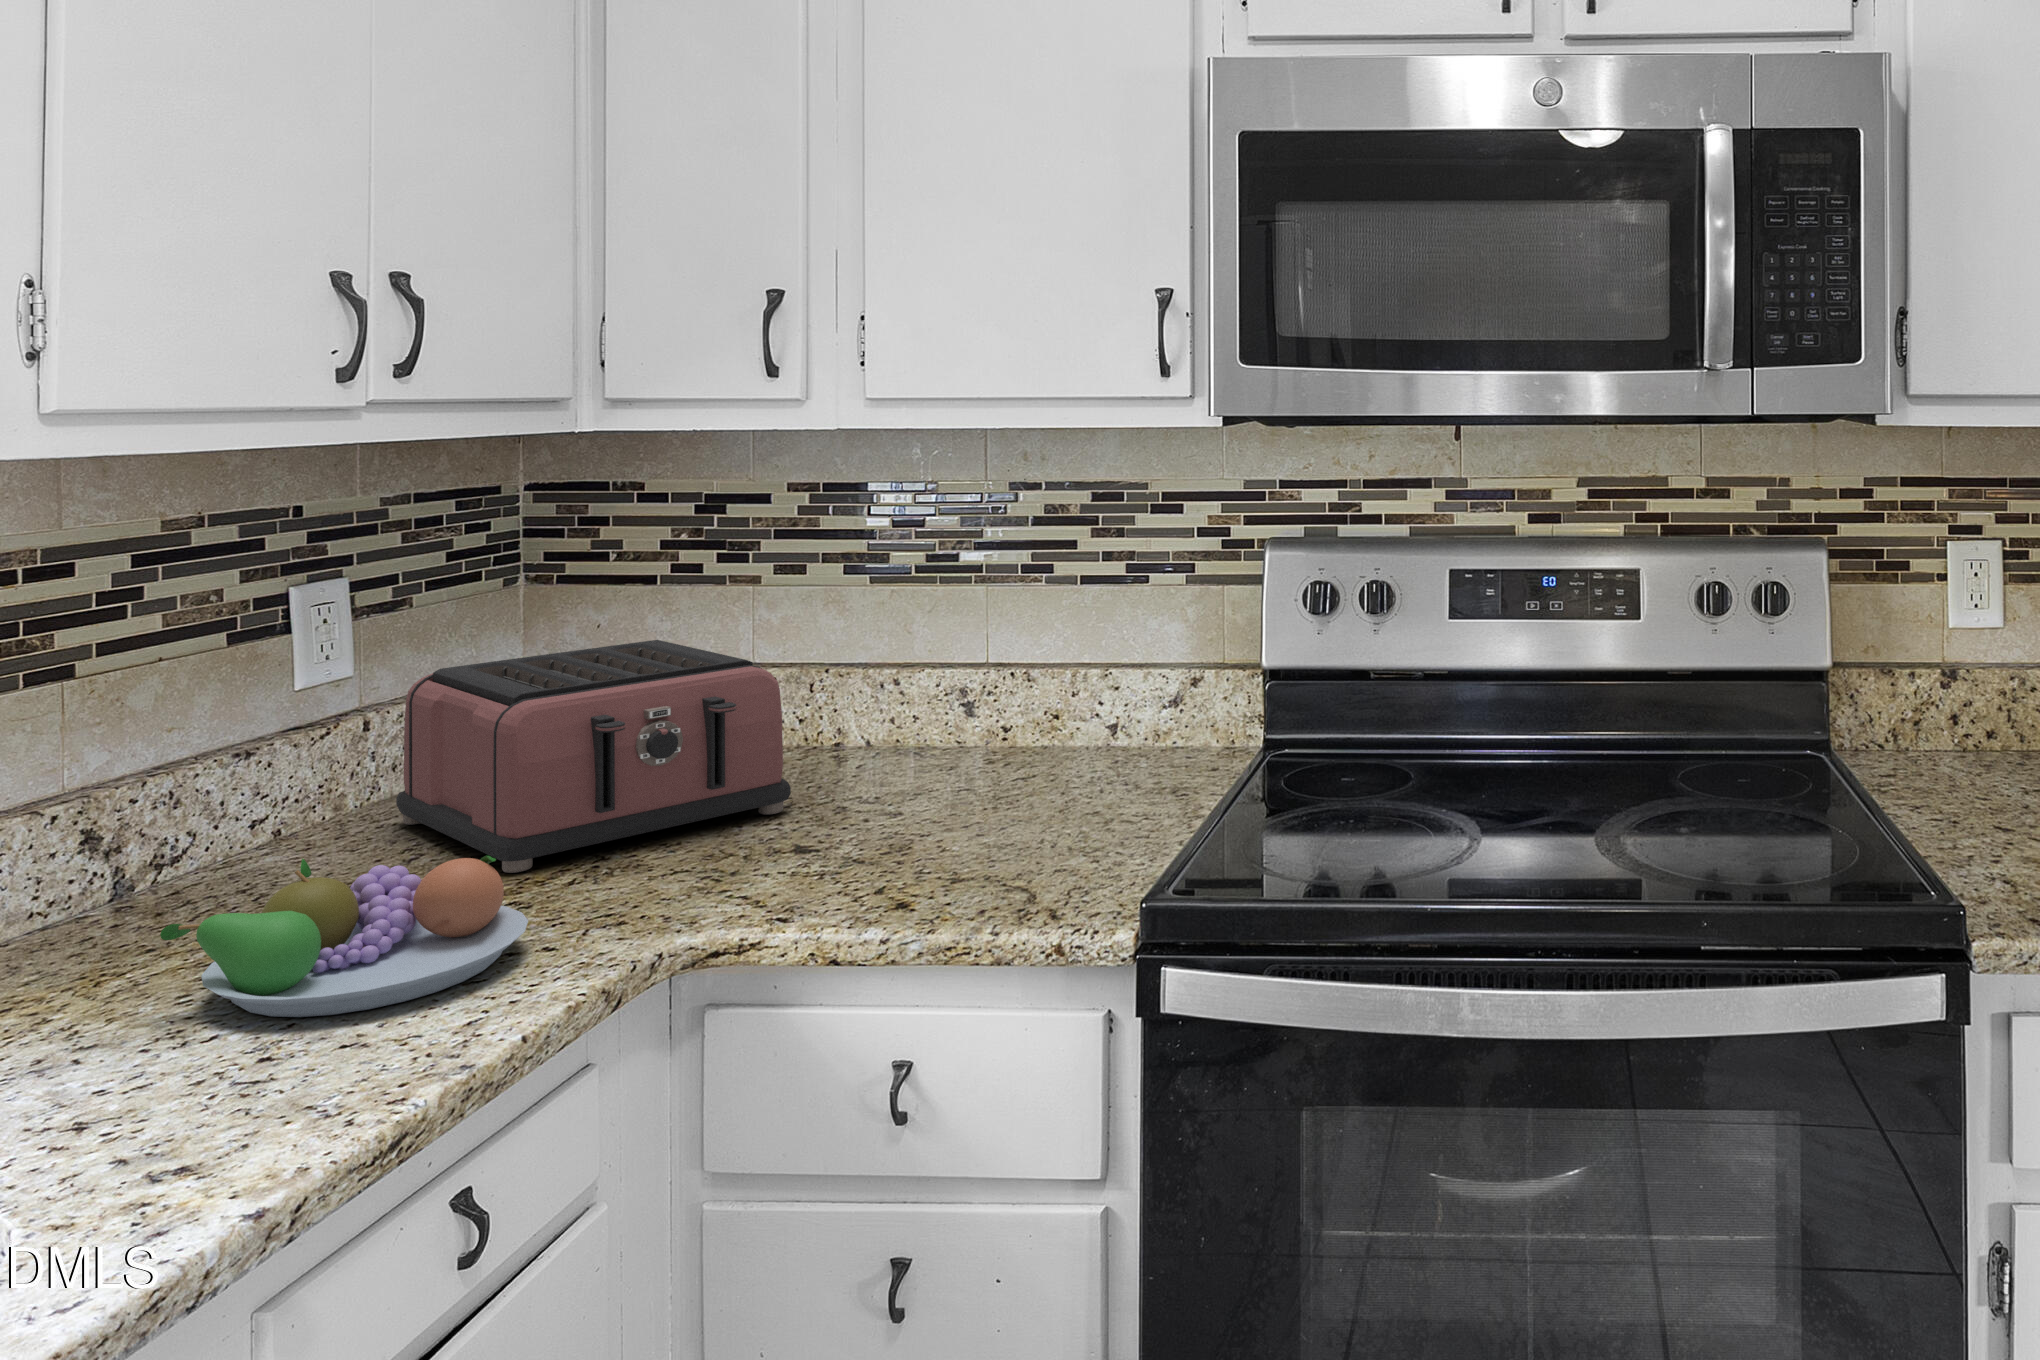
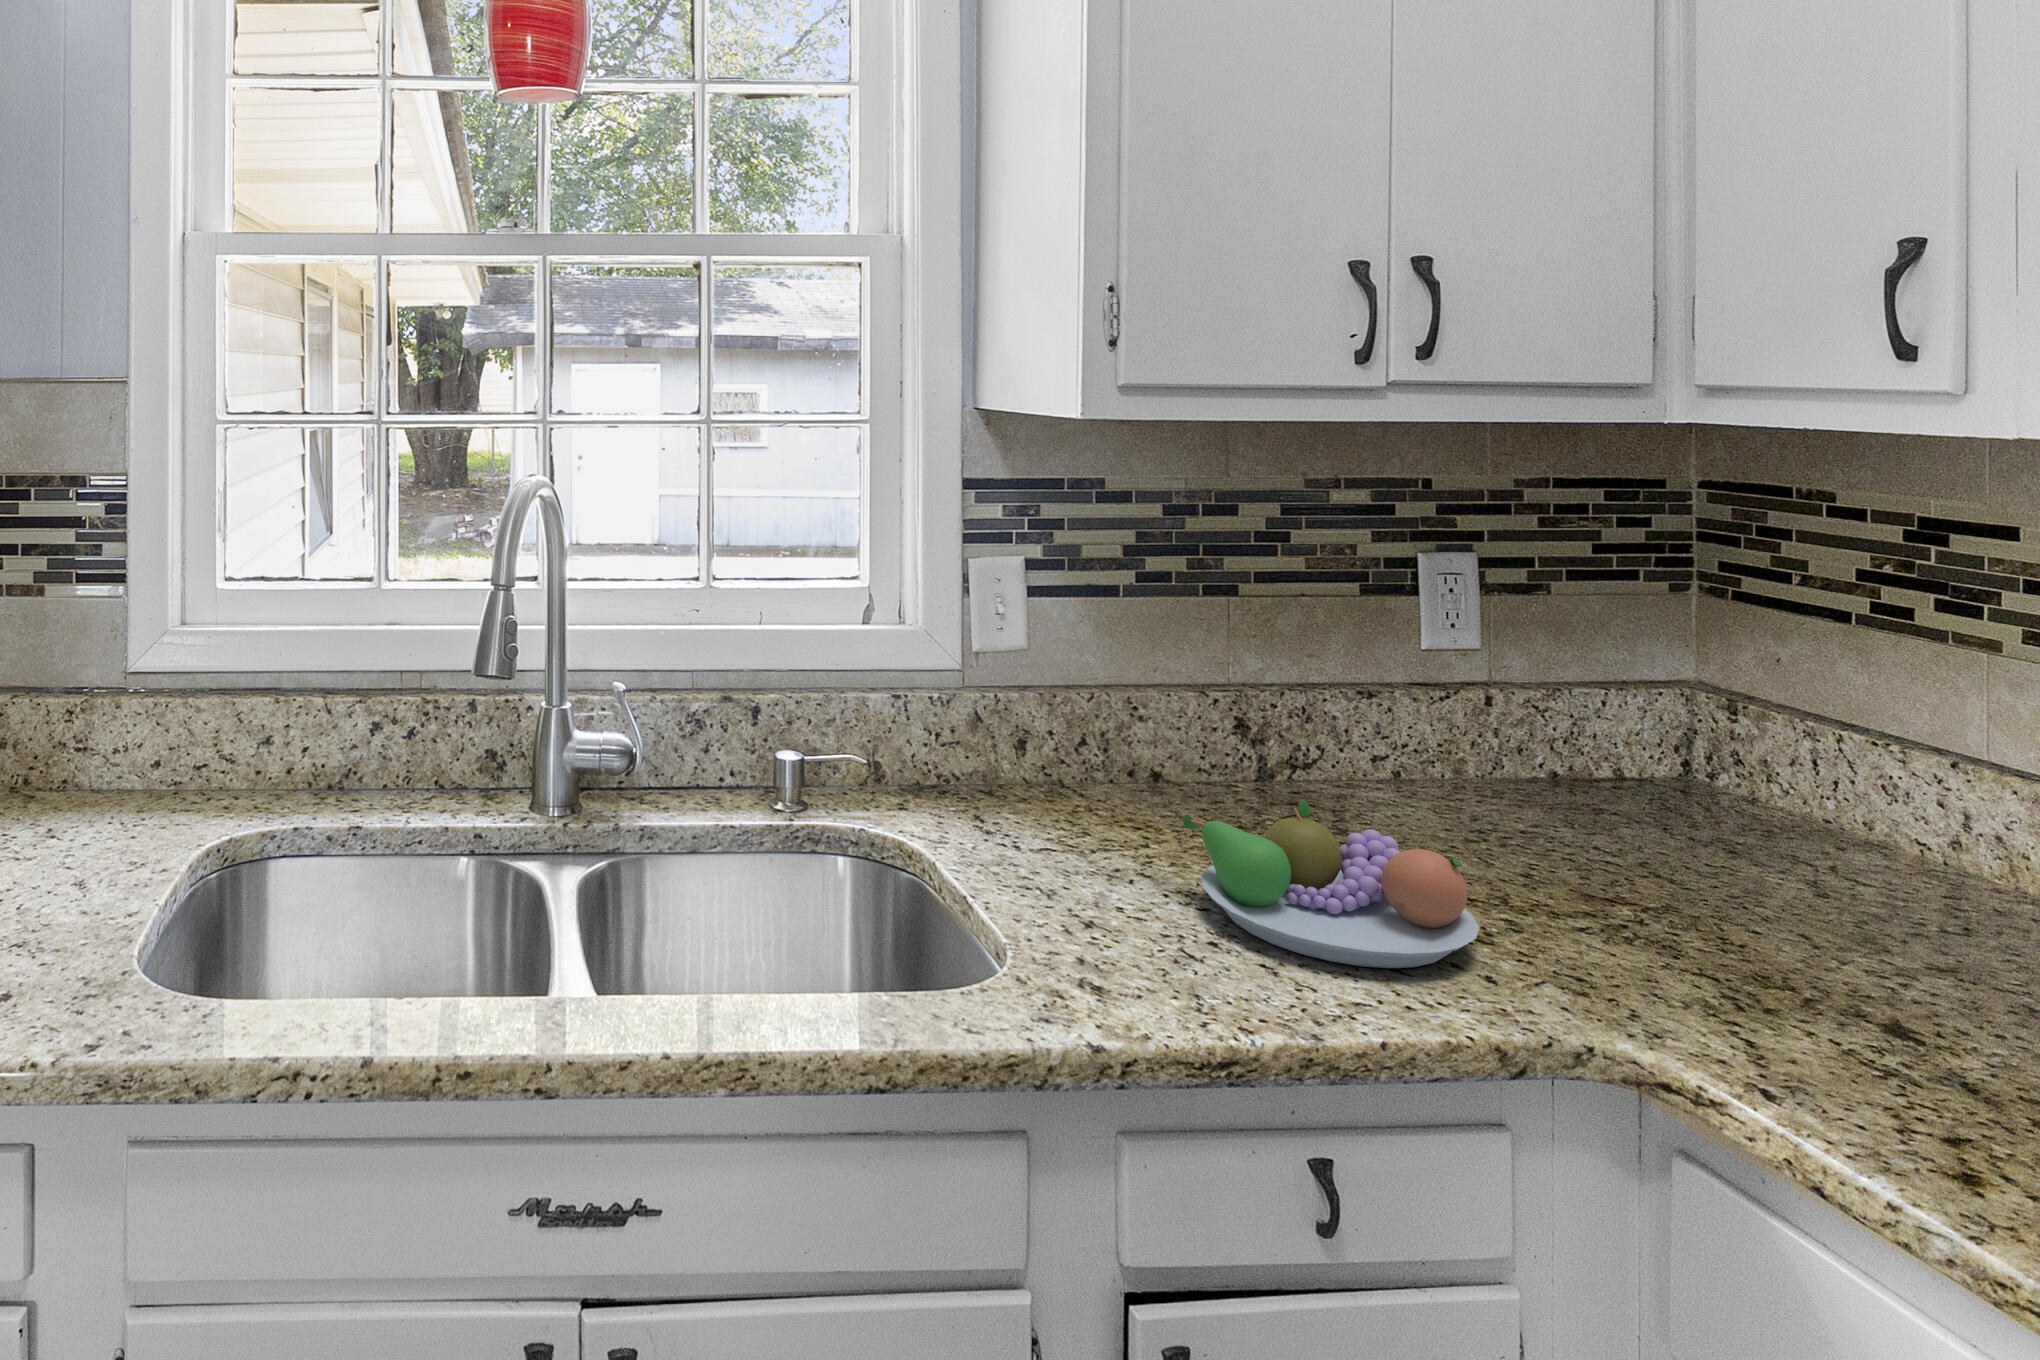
toaster: present [396,640,791,873] -> none [1493,662,1923,946]

